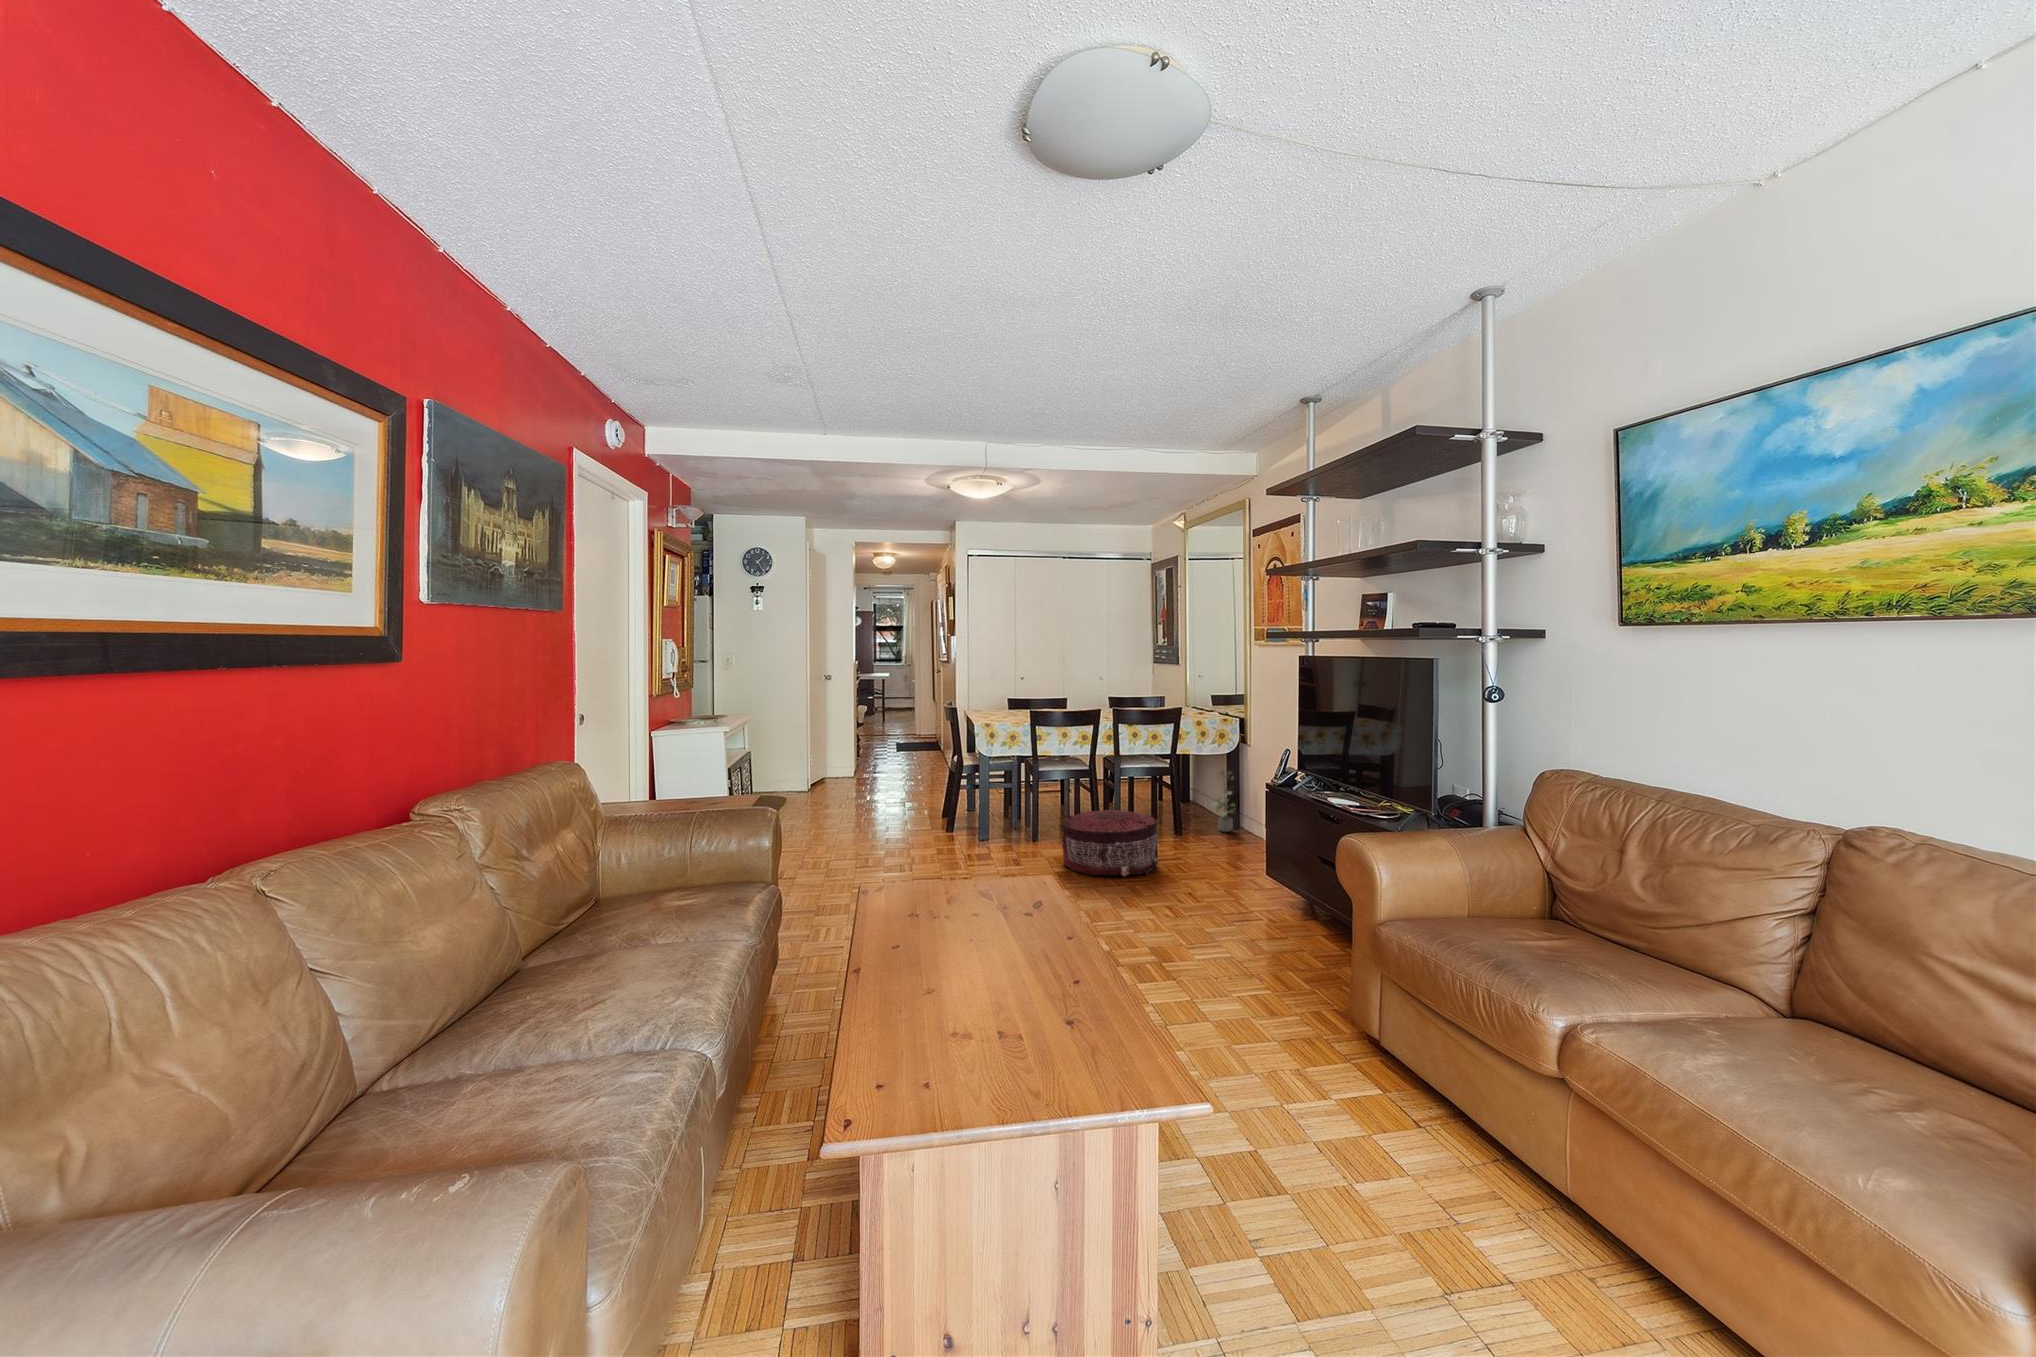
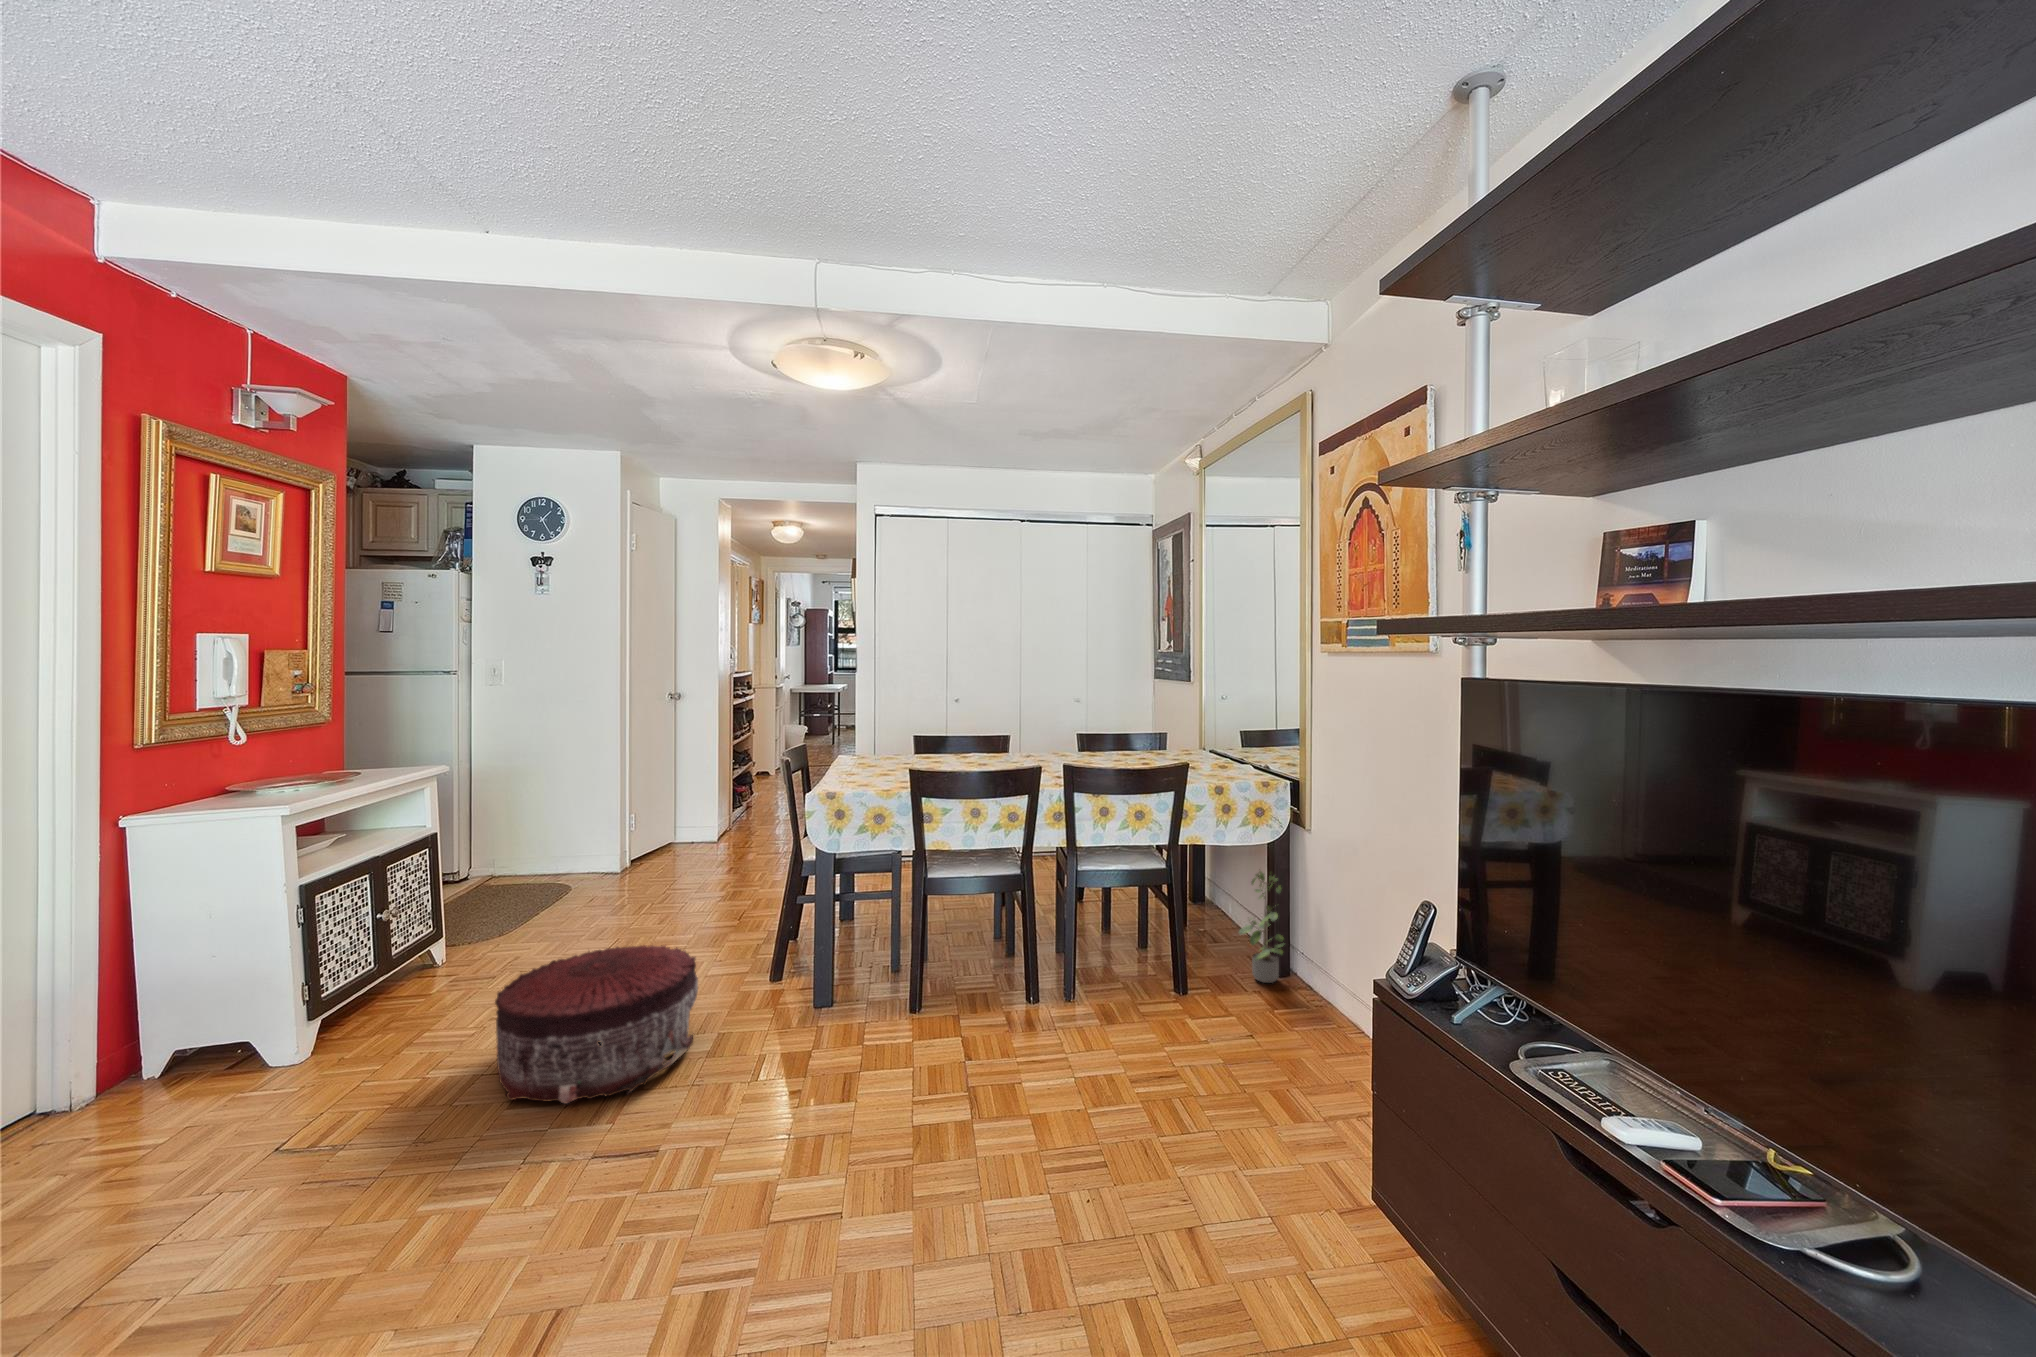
pouf: present [1062,810,1158,876] -> present [495,945,698,1104]

